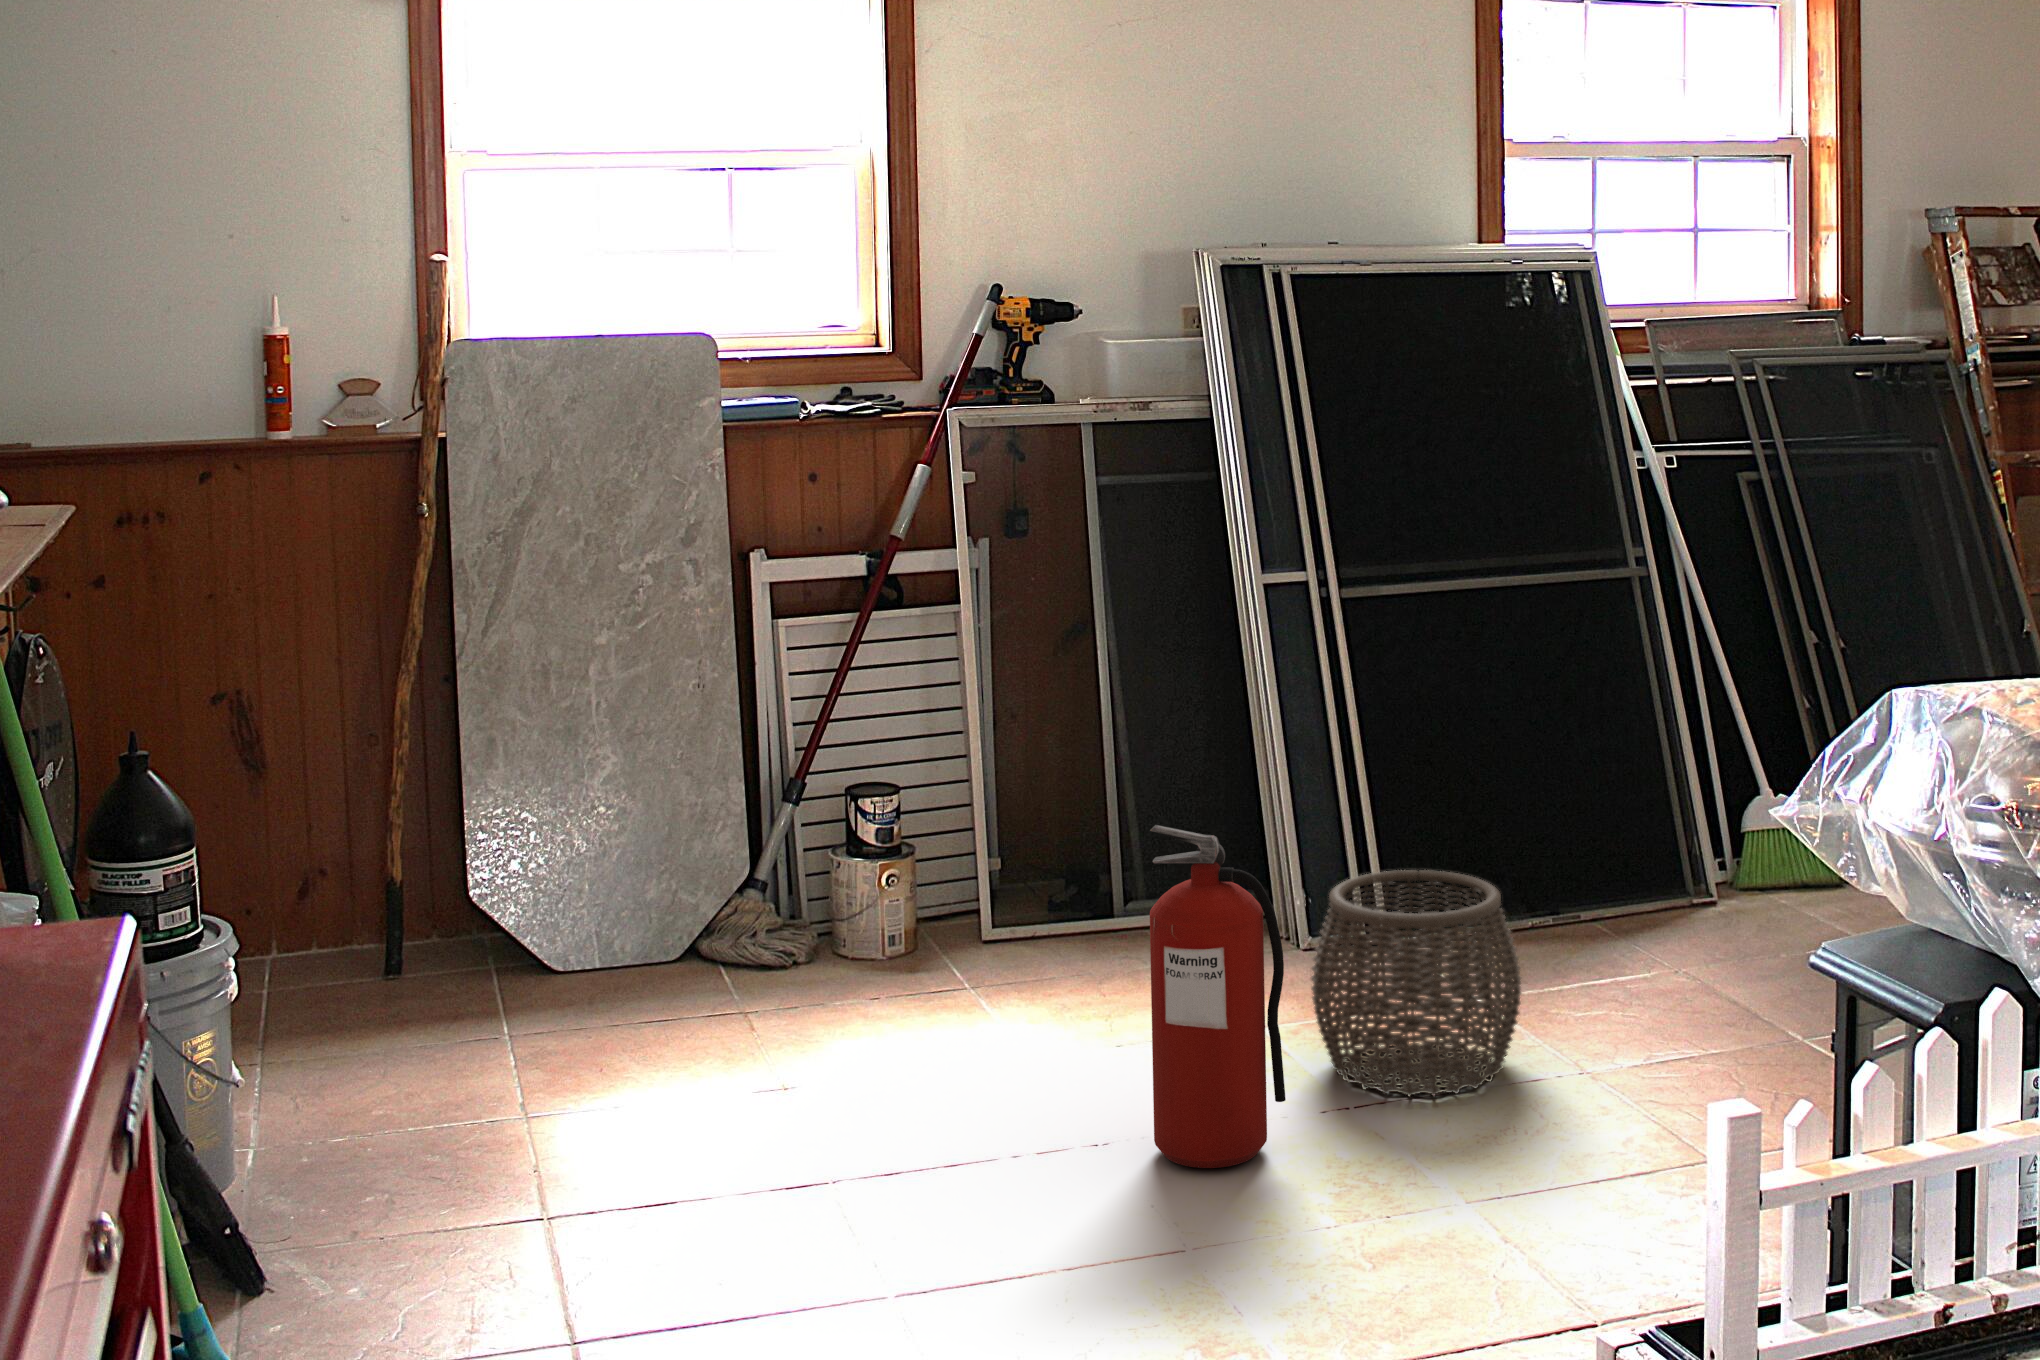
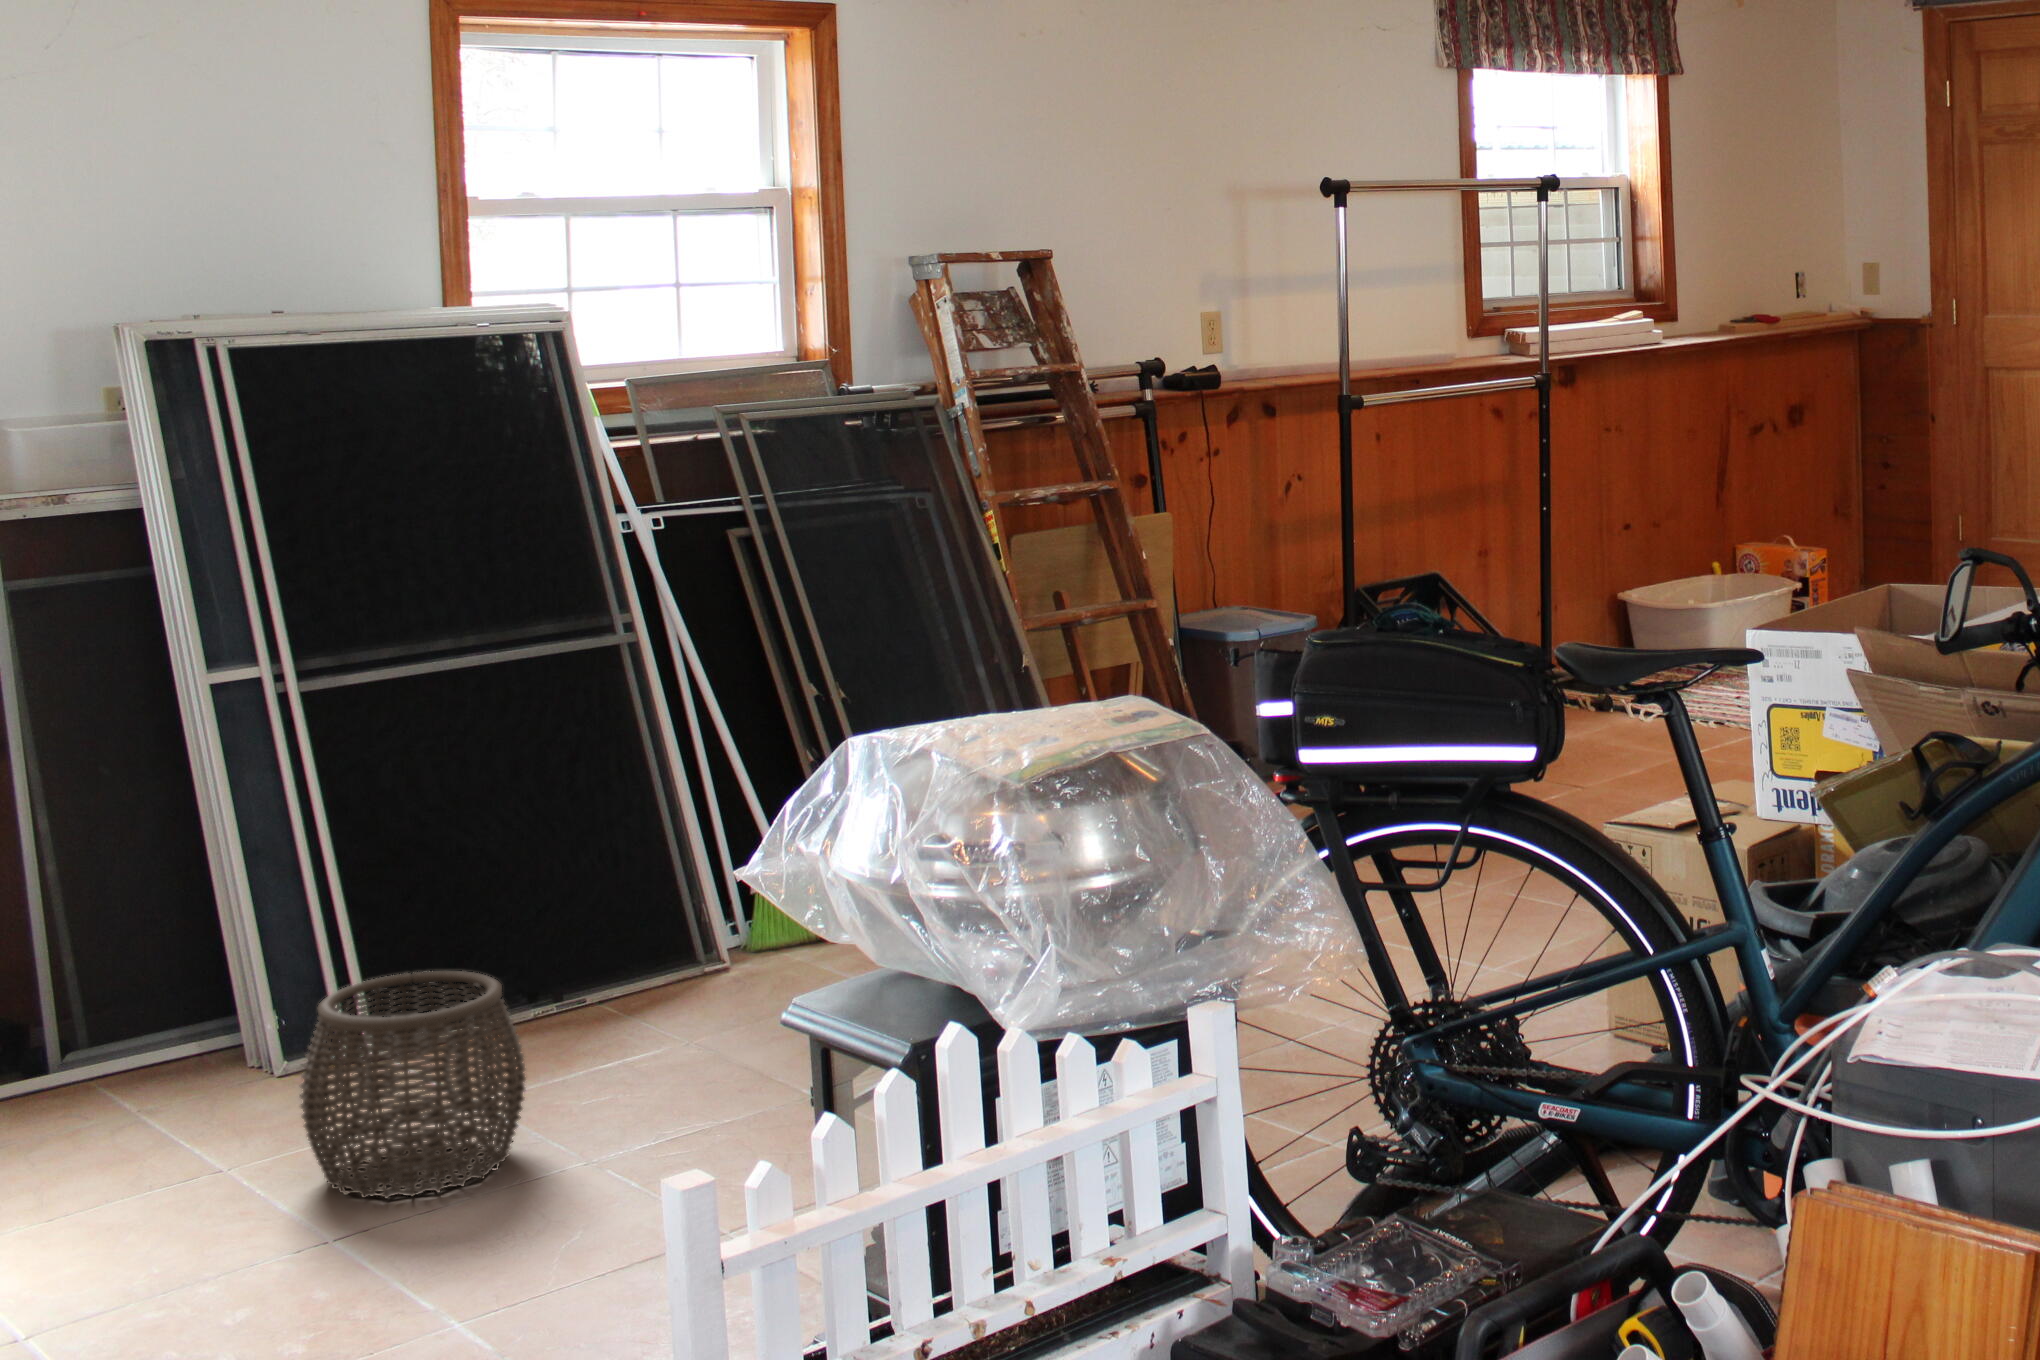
fire extinguisher: present [1150,825,1286,1168] -> none [125,958,285,1298]

